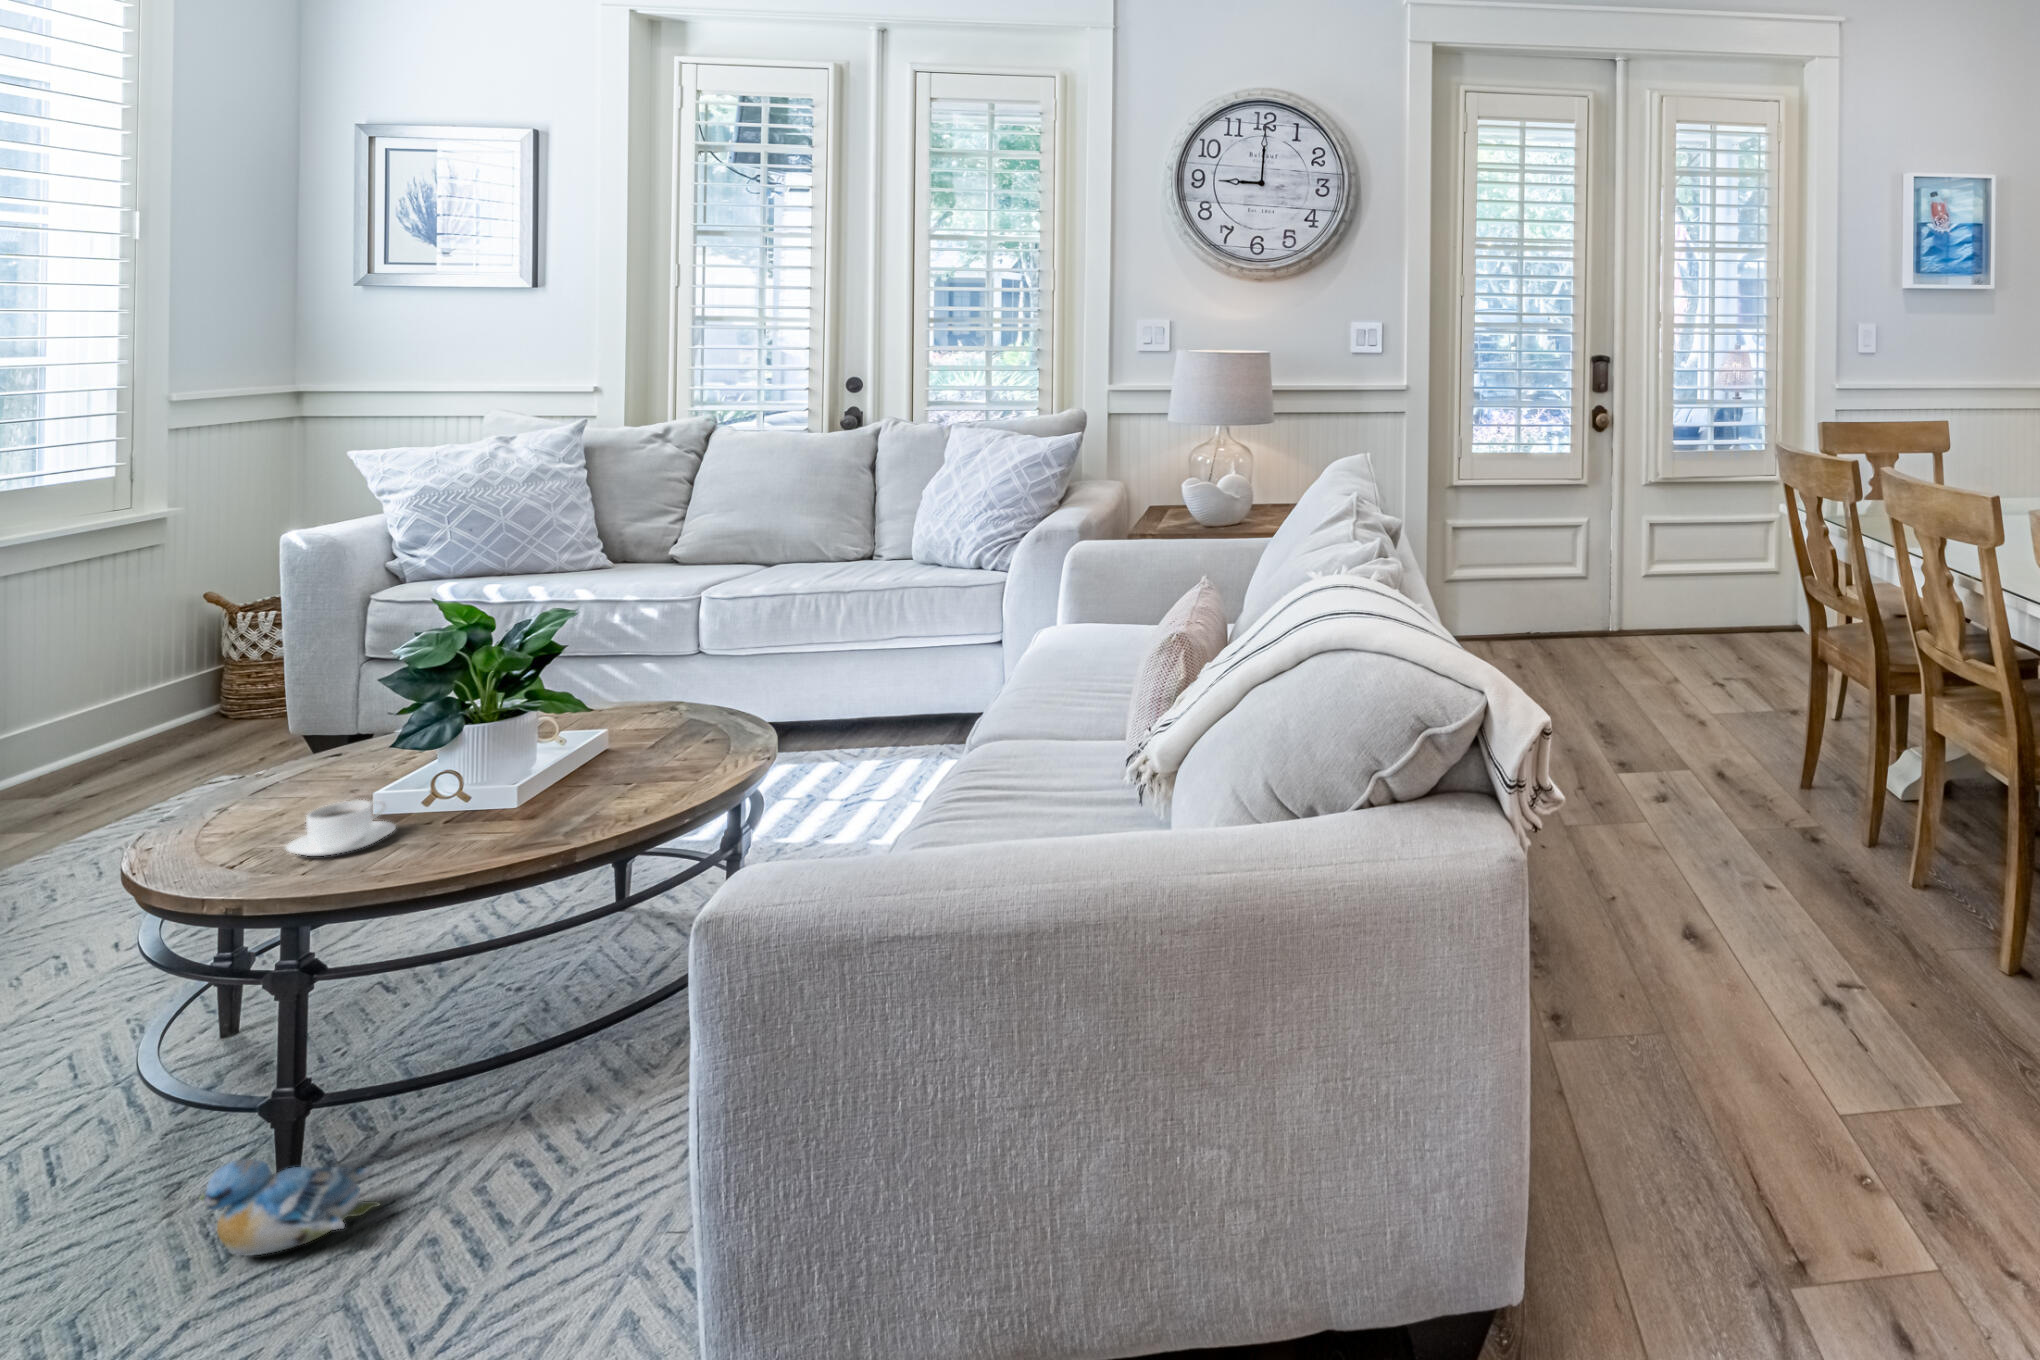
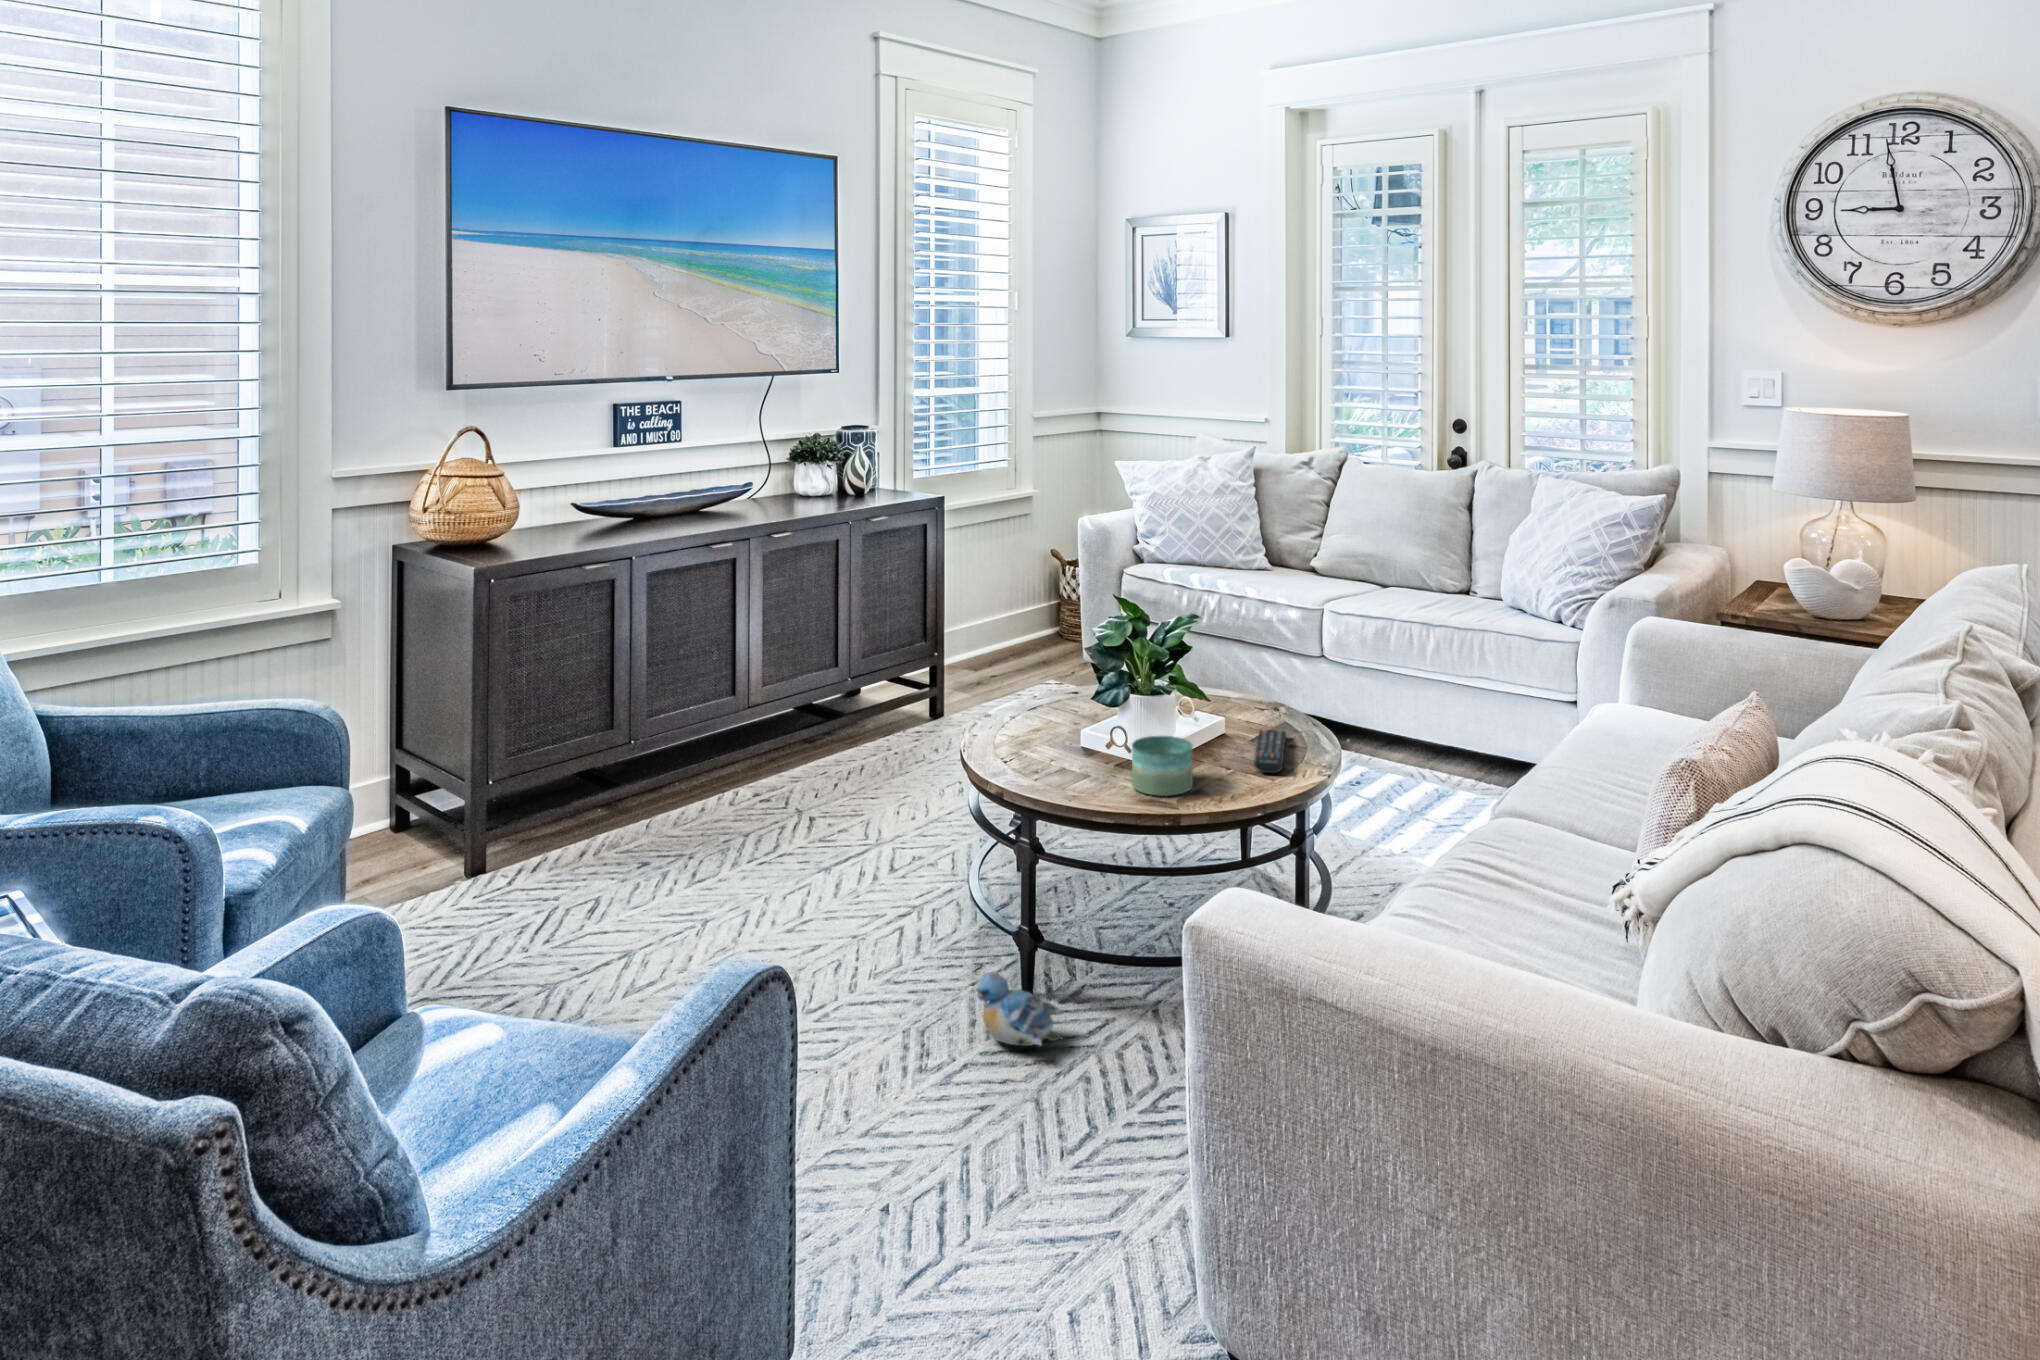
remote control: none [657,726,703,776] -> present [1254,730,1286,773]
candle: none [477,758,577,839] -> present [1132,736,1193,796]
coffee cup: present [286,800,396,856] -> none [1031,739,1089,776]

